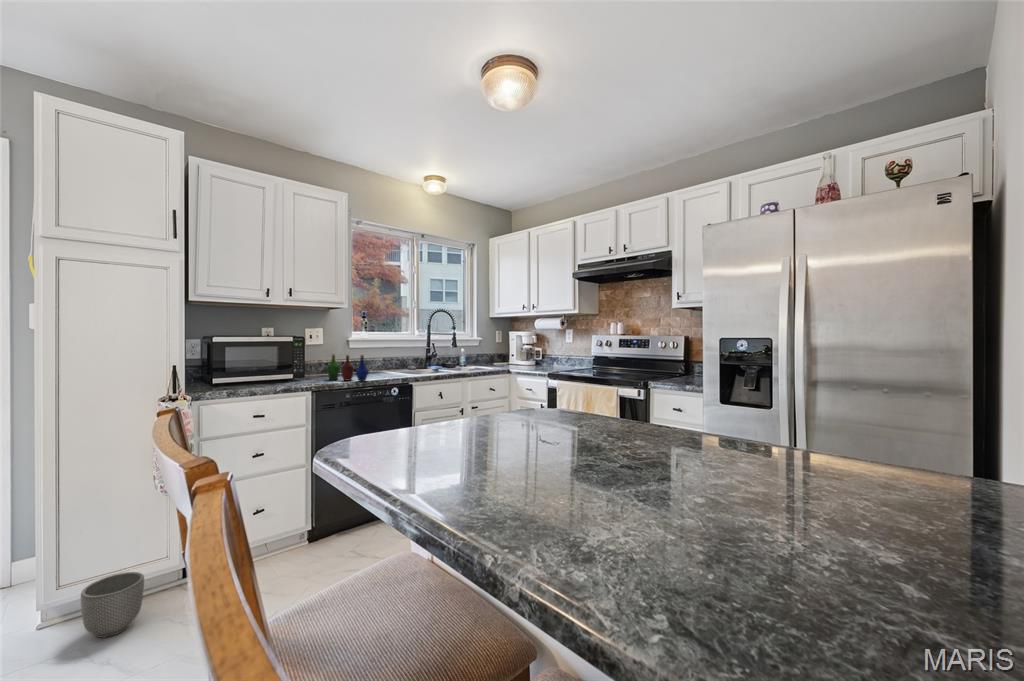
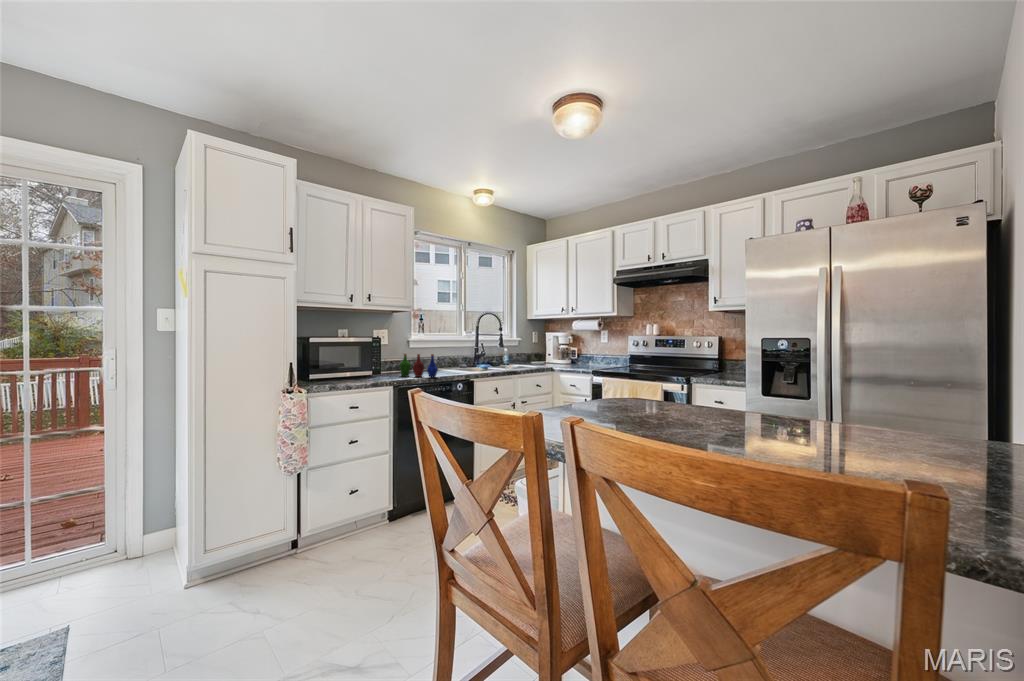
planter: present [81,572,144,638] -> none [229,540,275,594]

